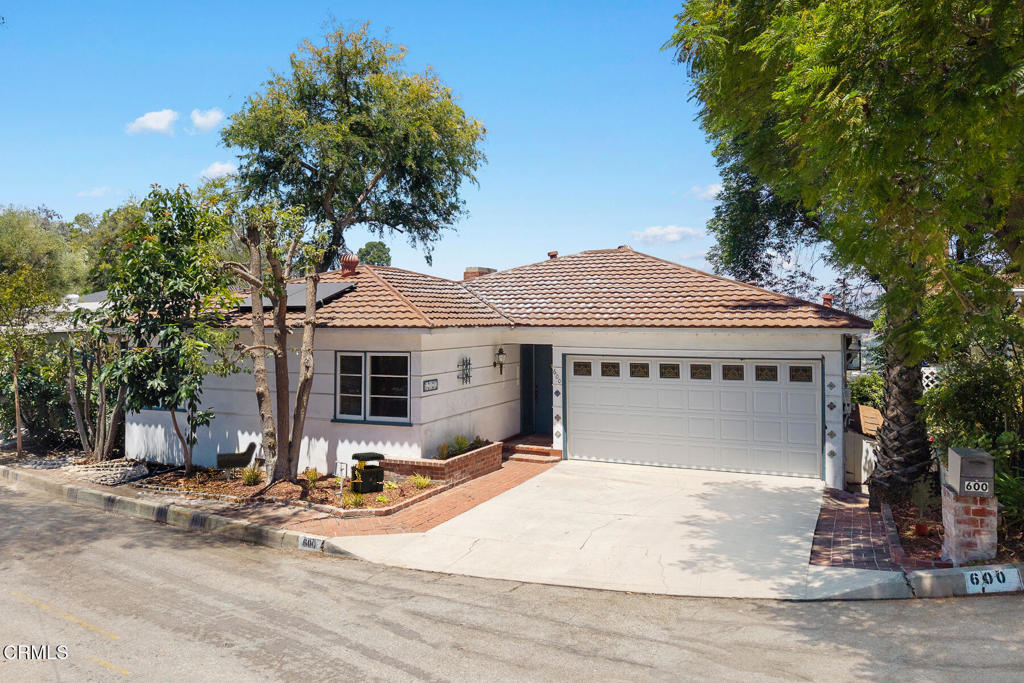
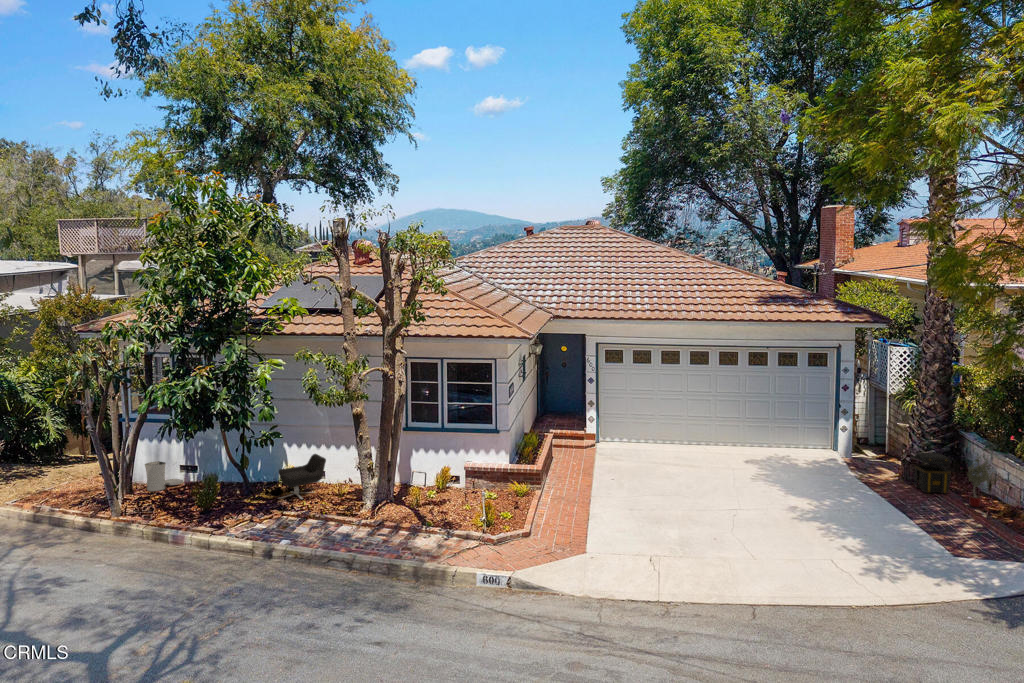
trash can: none [112,442,147,469] -> present [145,461,183,491]
toolbox: present [351,452,385,493] -> present [914,453,951,493]

